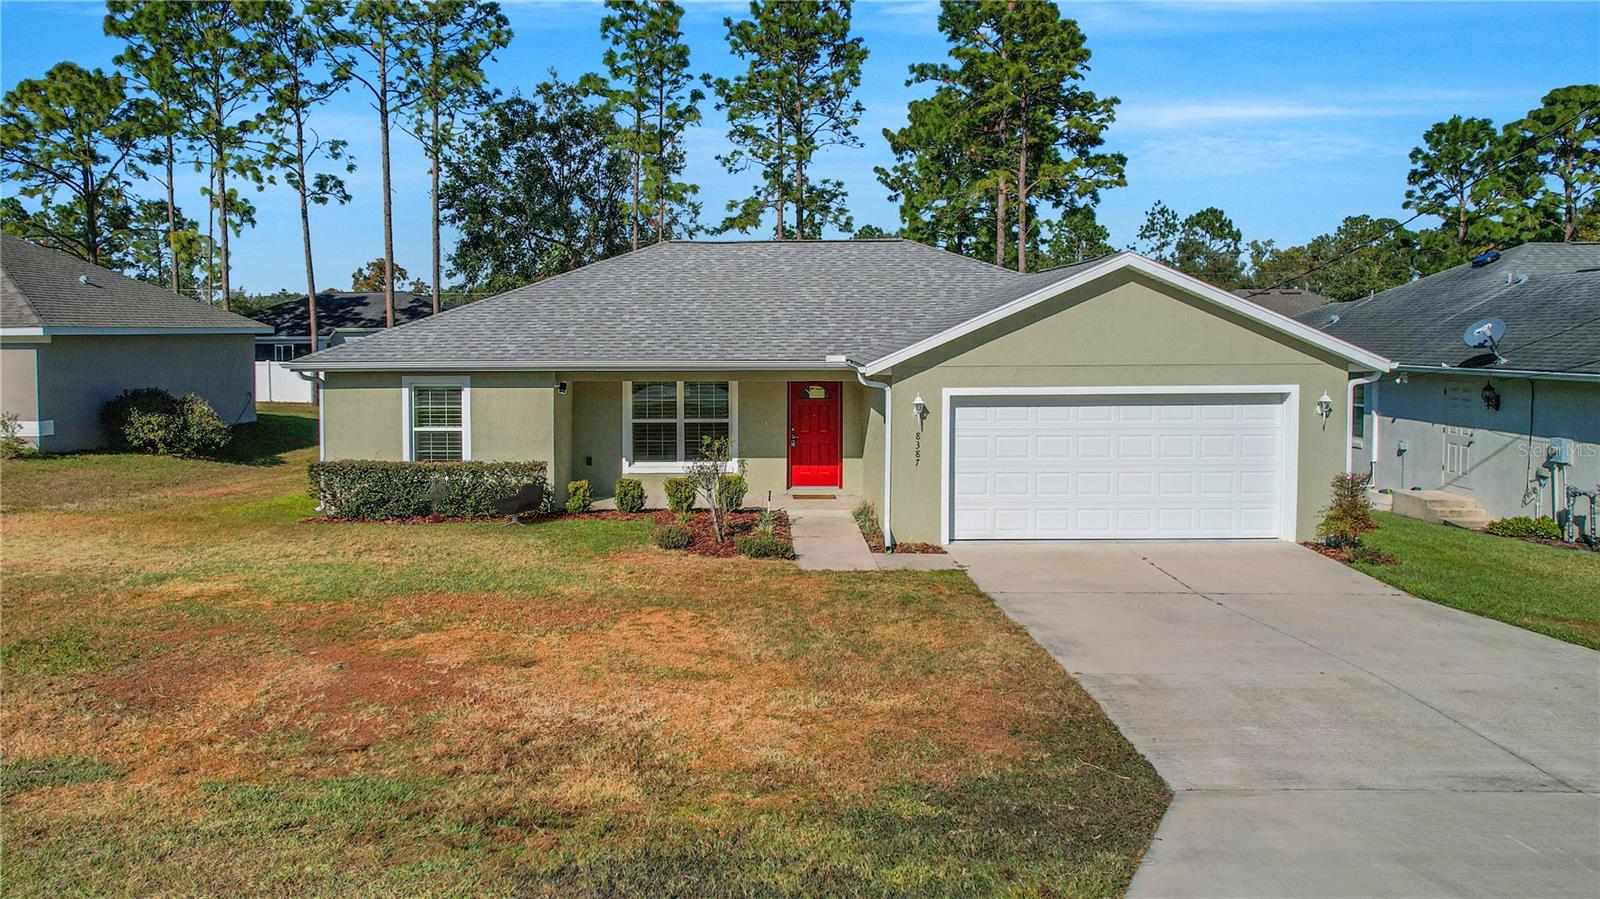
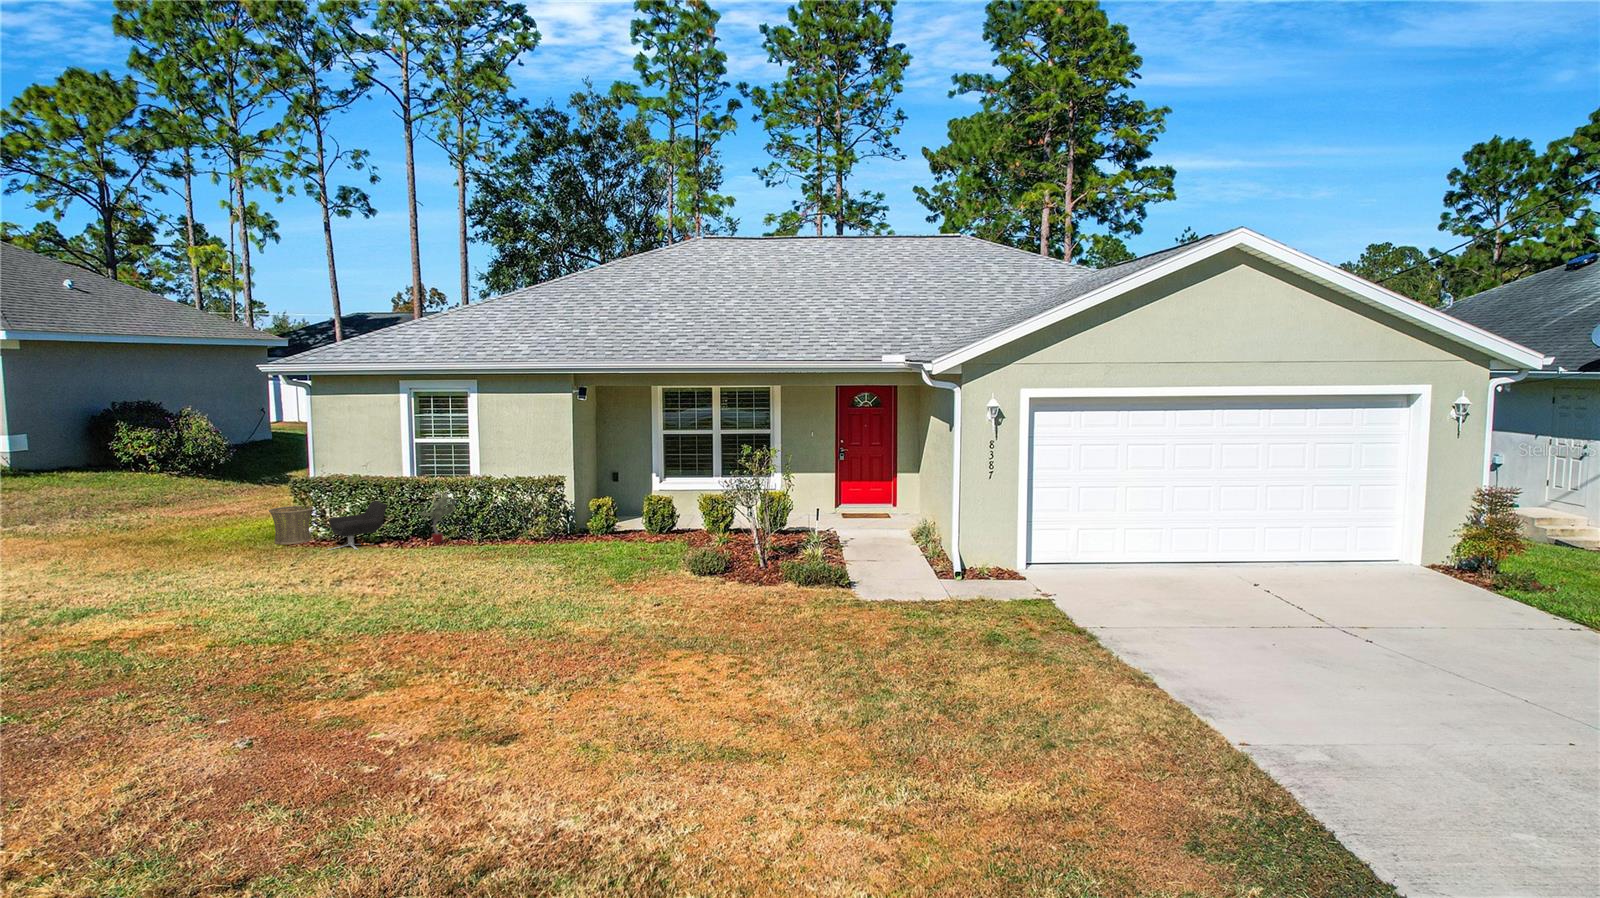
lounge chair: present [492,483,544,527] -> present [328,501,387,550]
basket: none [284,490,323,525] -> present [269,506,313,544]

